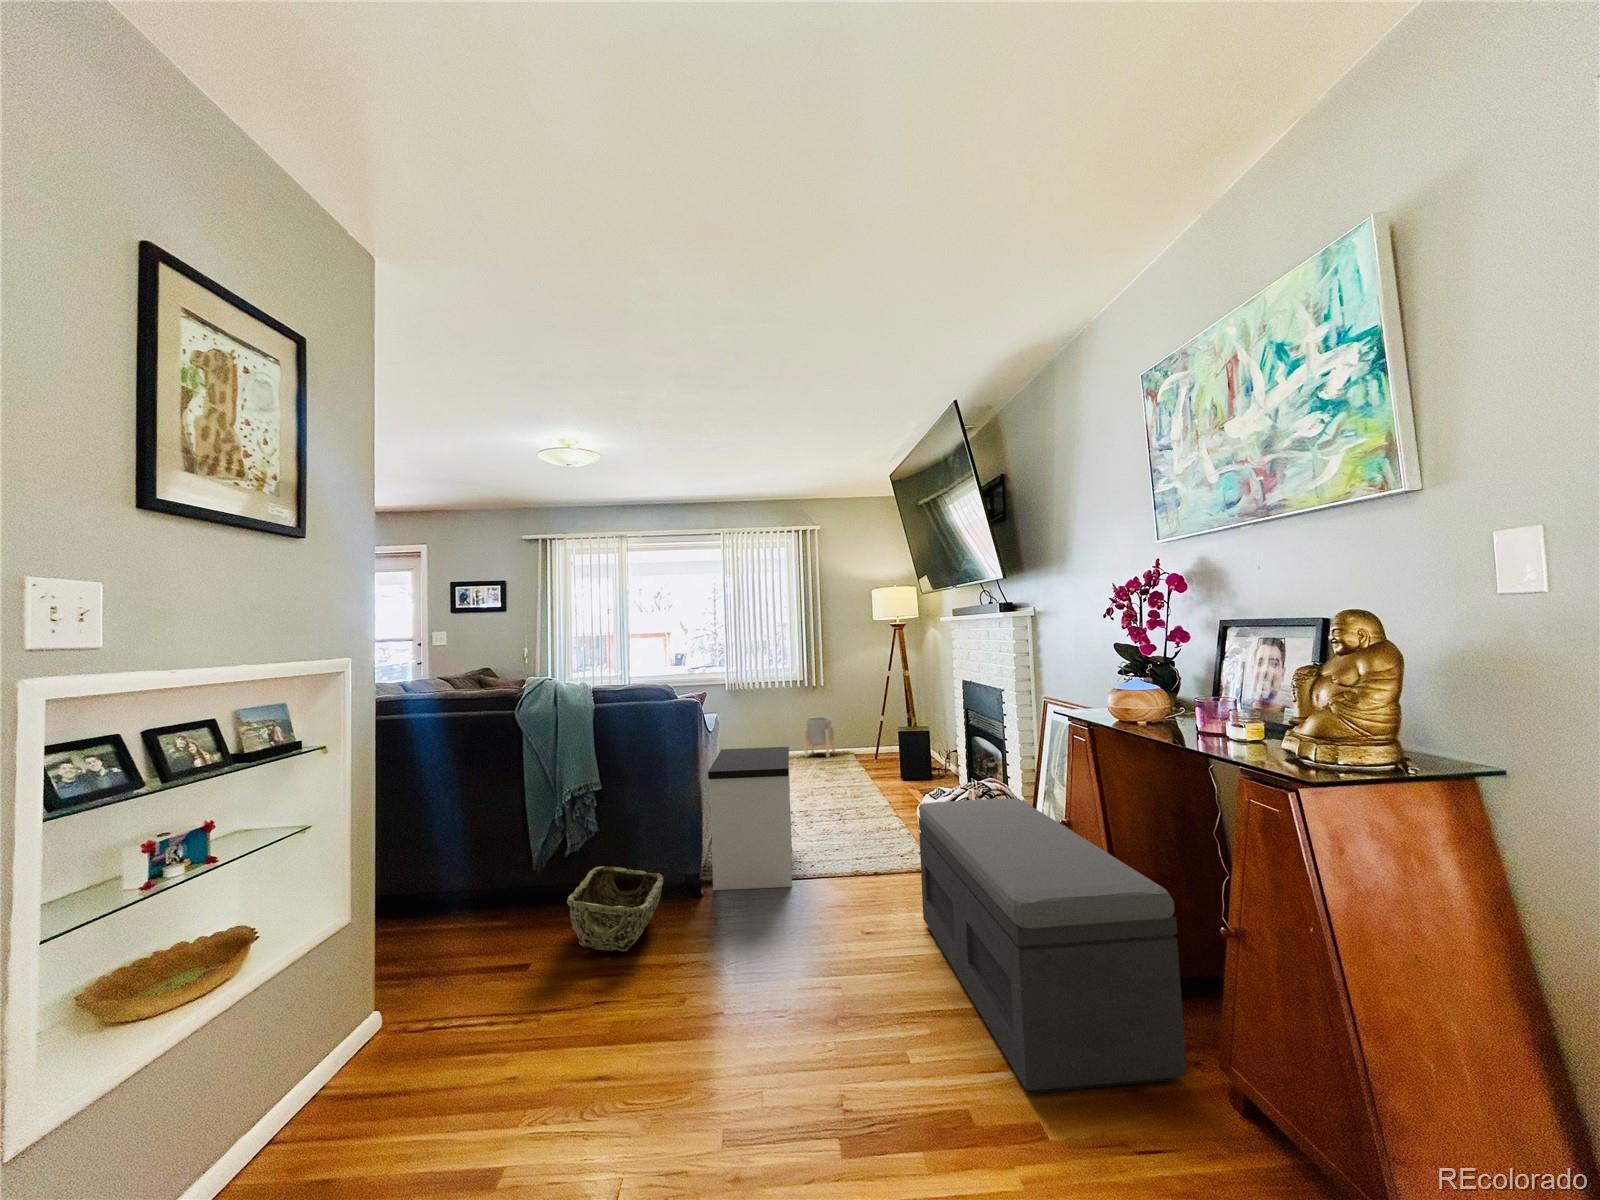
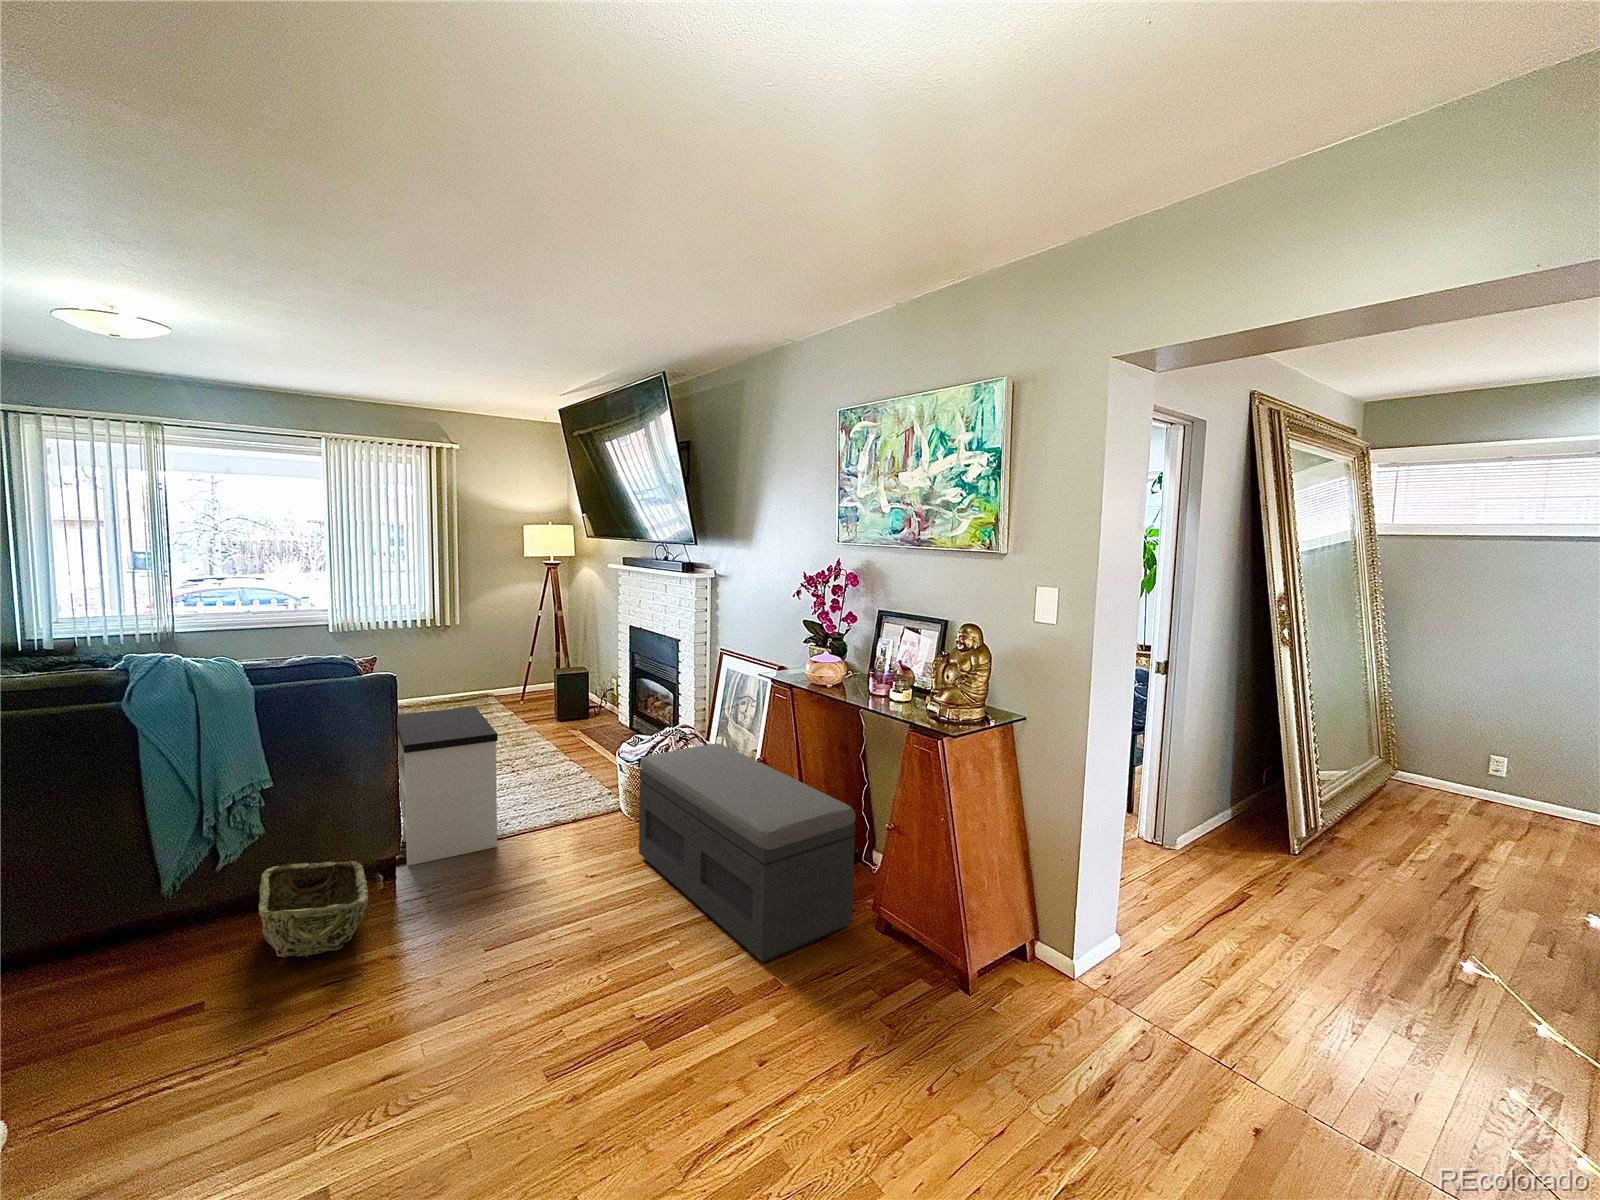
planter: present [804,717,835,757] -> none [438,659,473,703]

